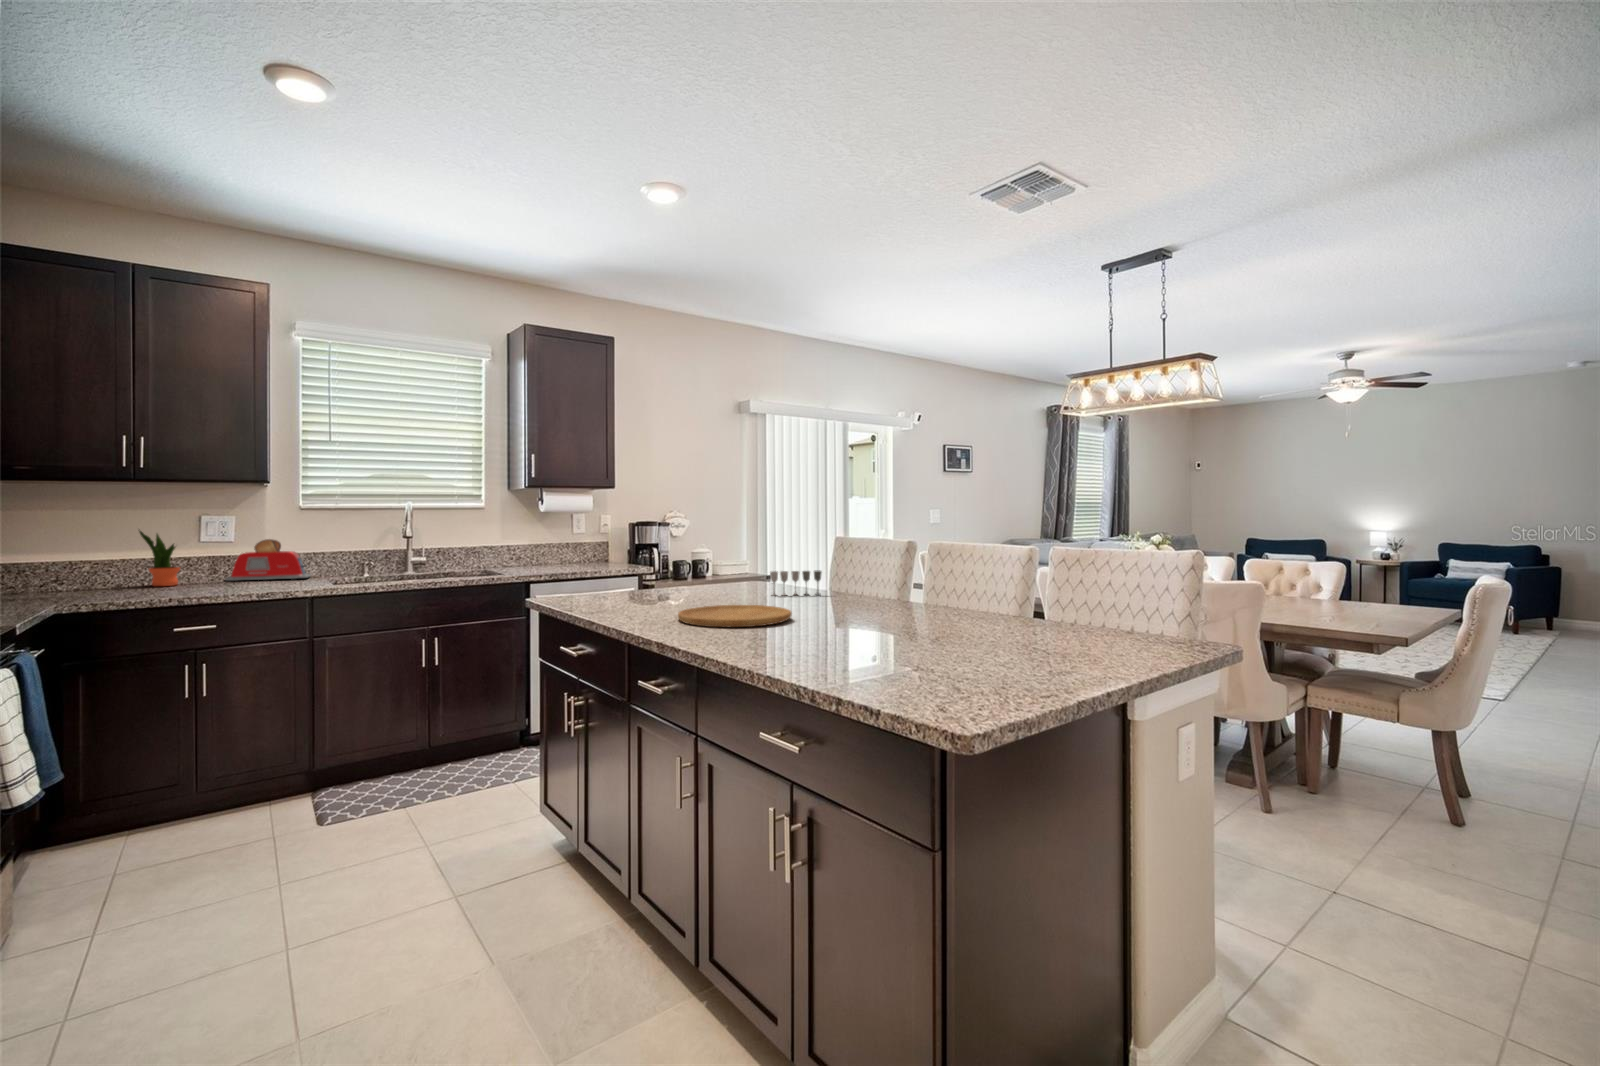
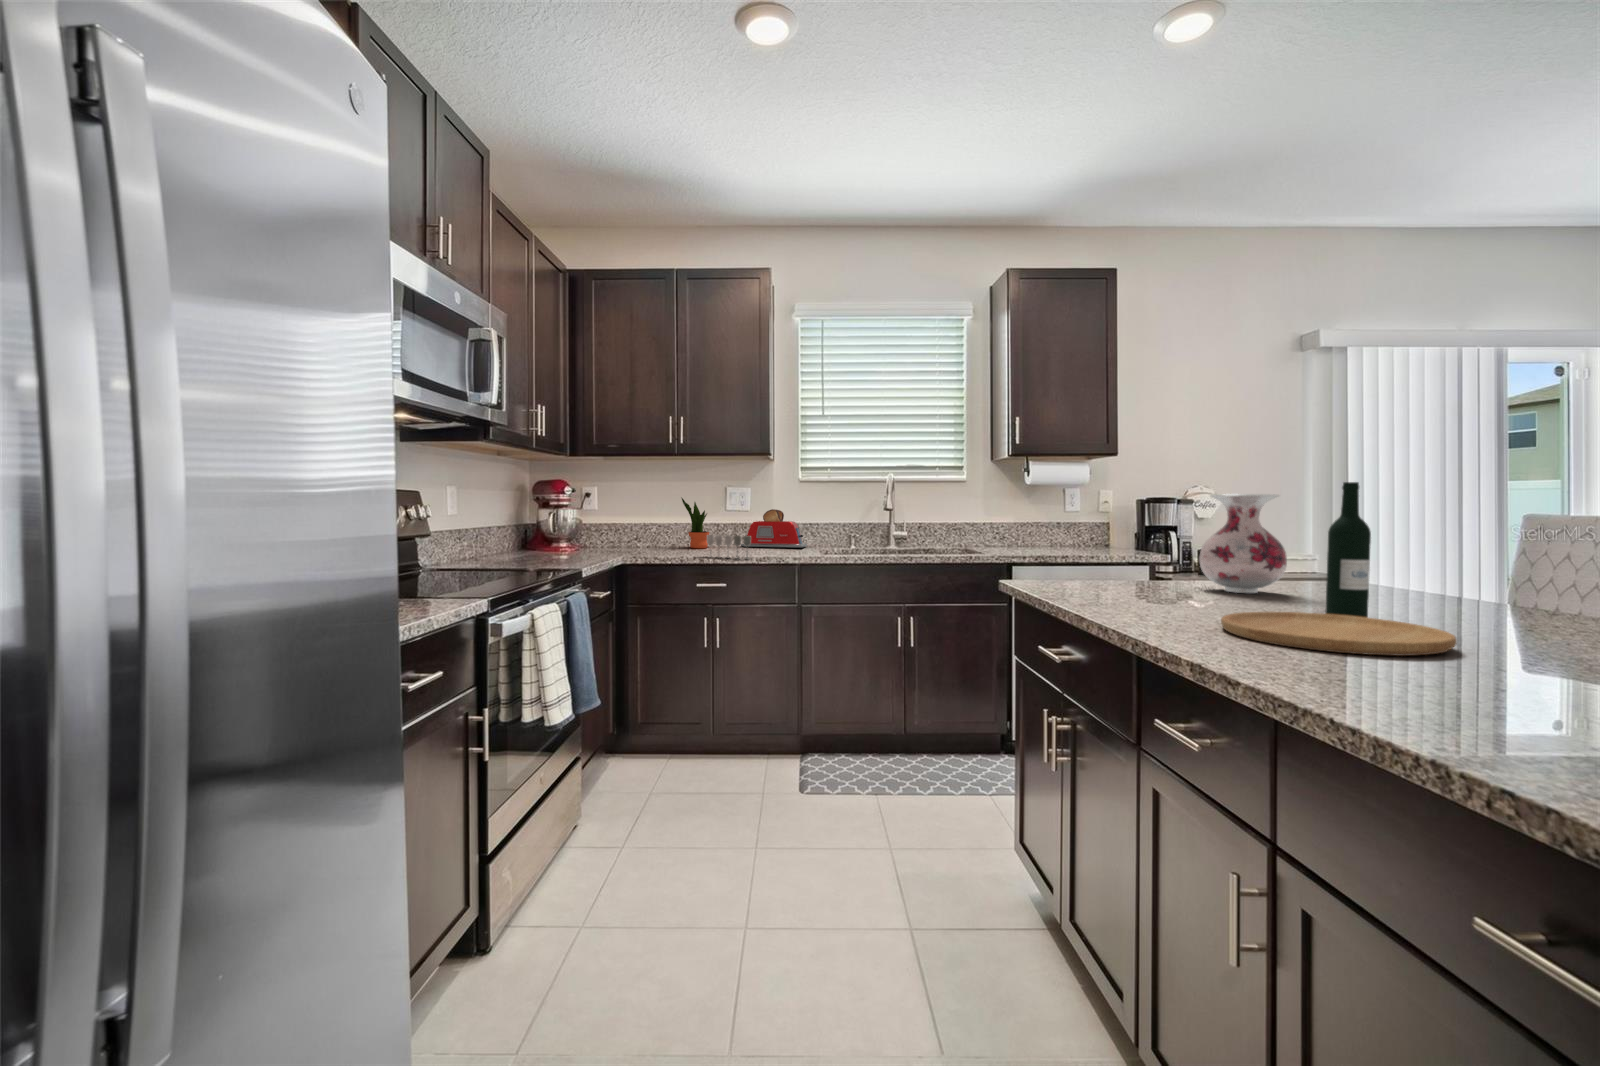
wine bottle: none [738,522,760,607] -> present [1325,482,1371,617]
vase: none [670,526,722,594] -> present [1199,494,1287,593]
wine glass: present [770,570,822,596] -> present [707,535,751,559]

